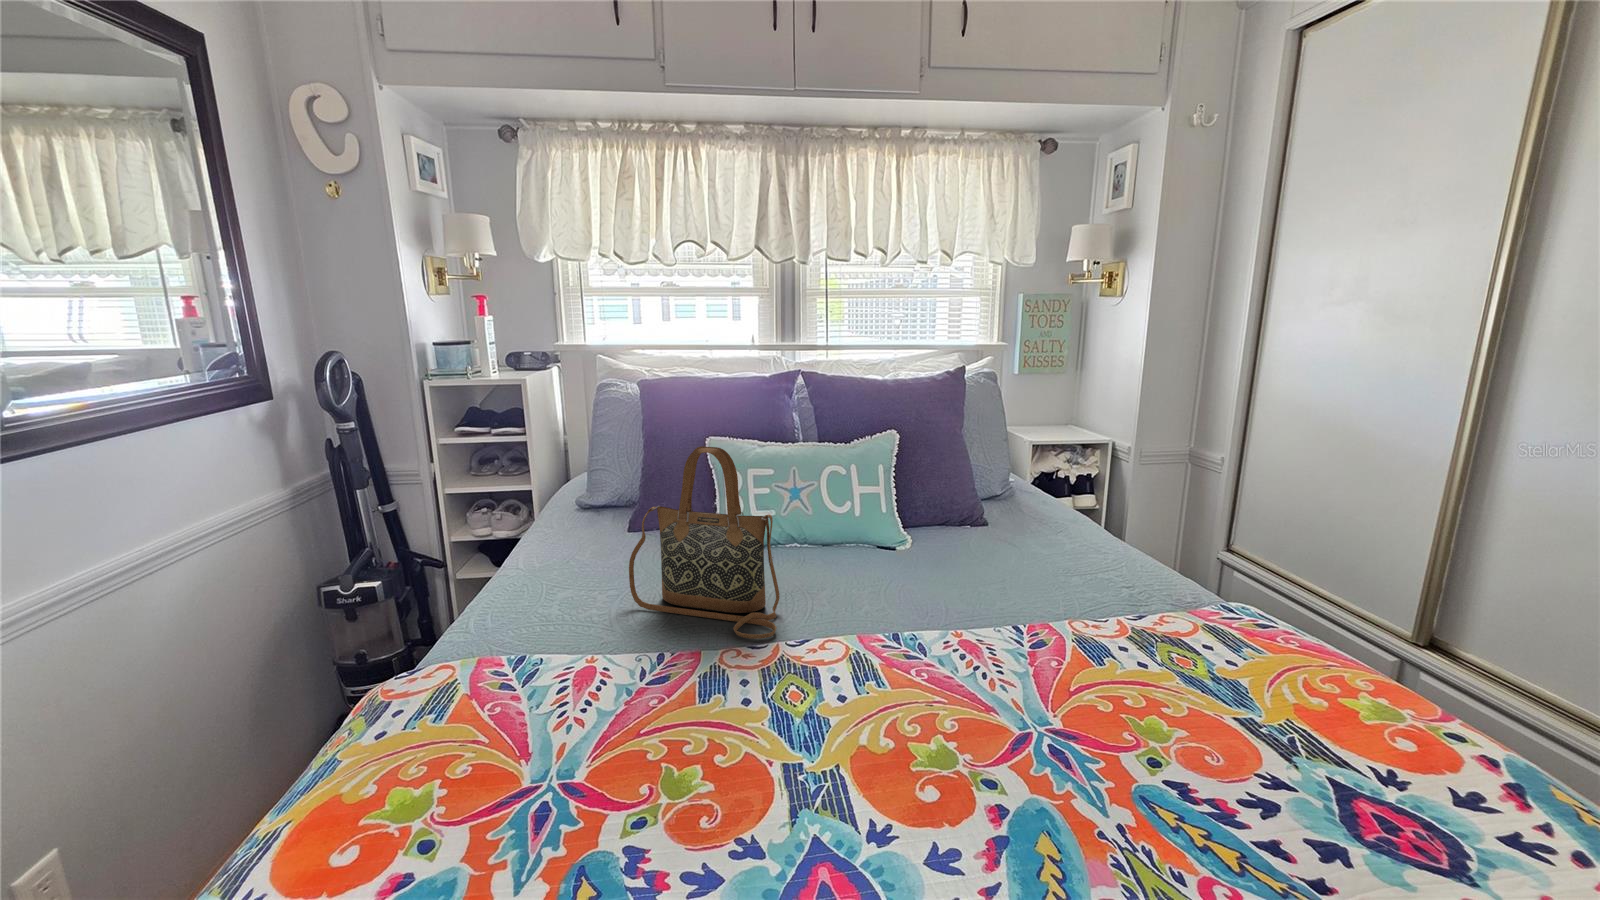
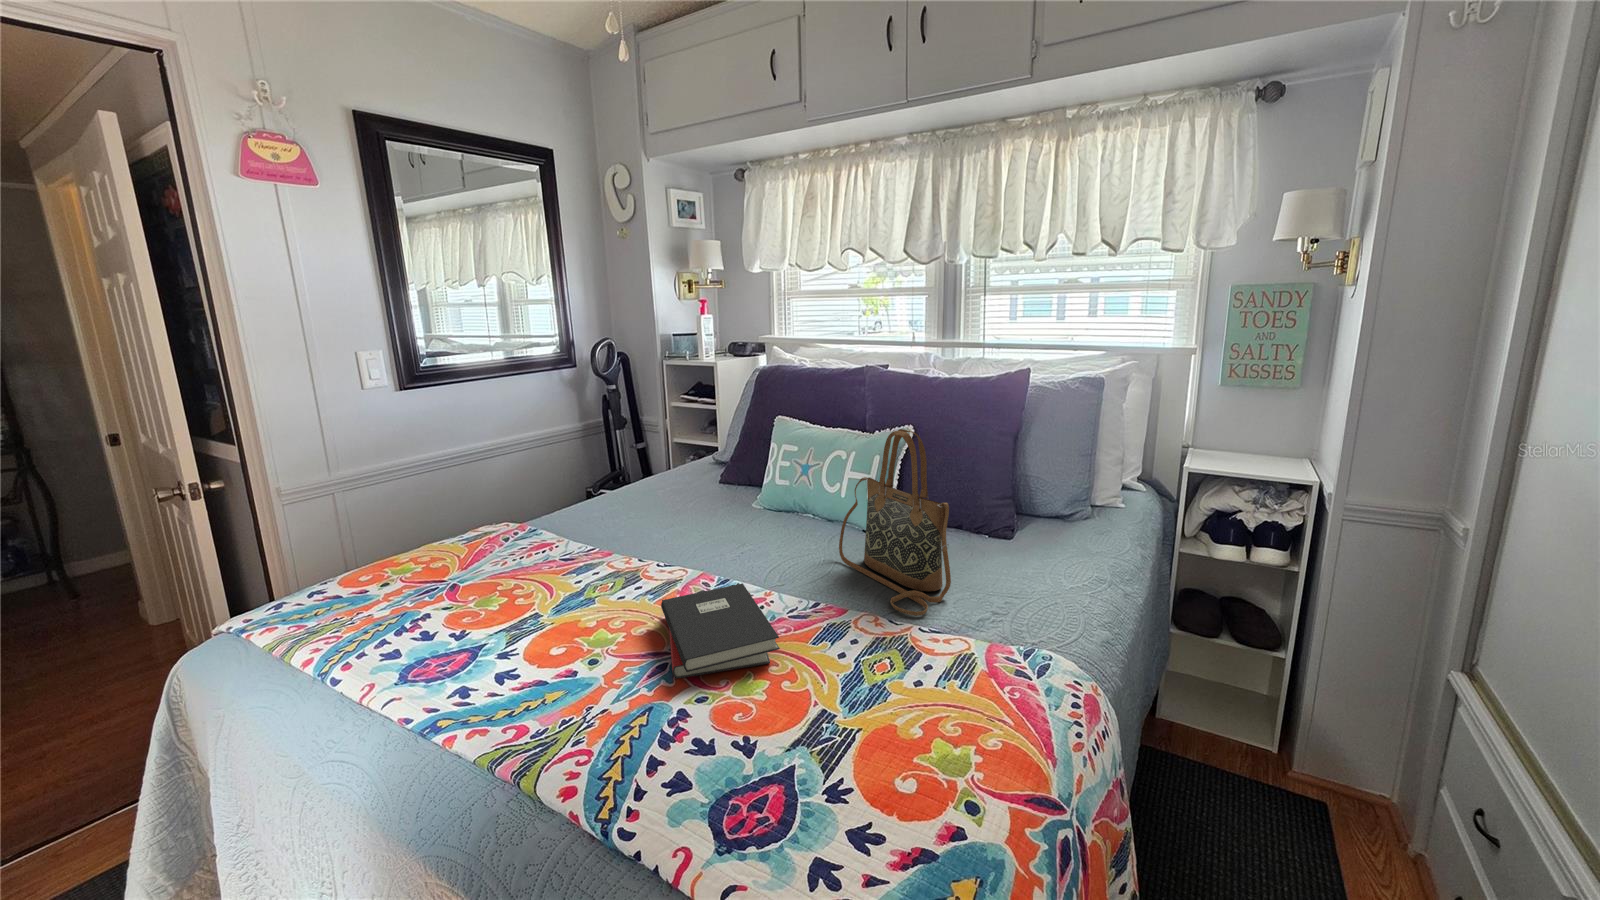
hardback book: none [480,664,687,815] -> present [661,583,780,679]

